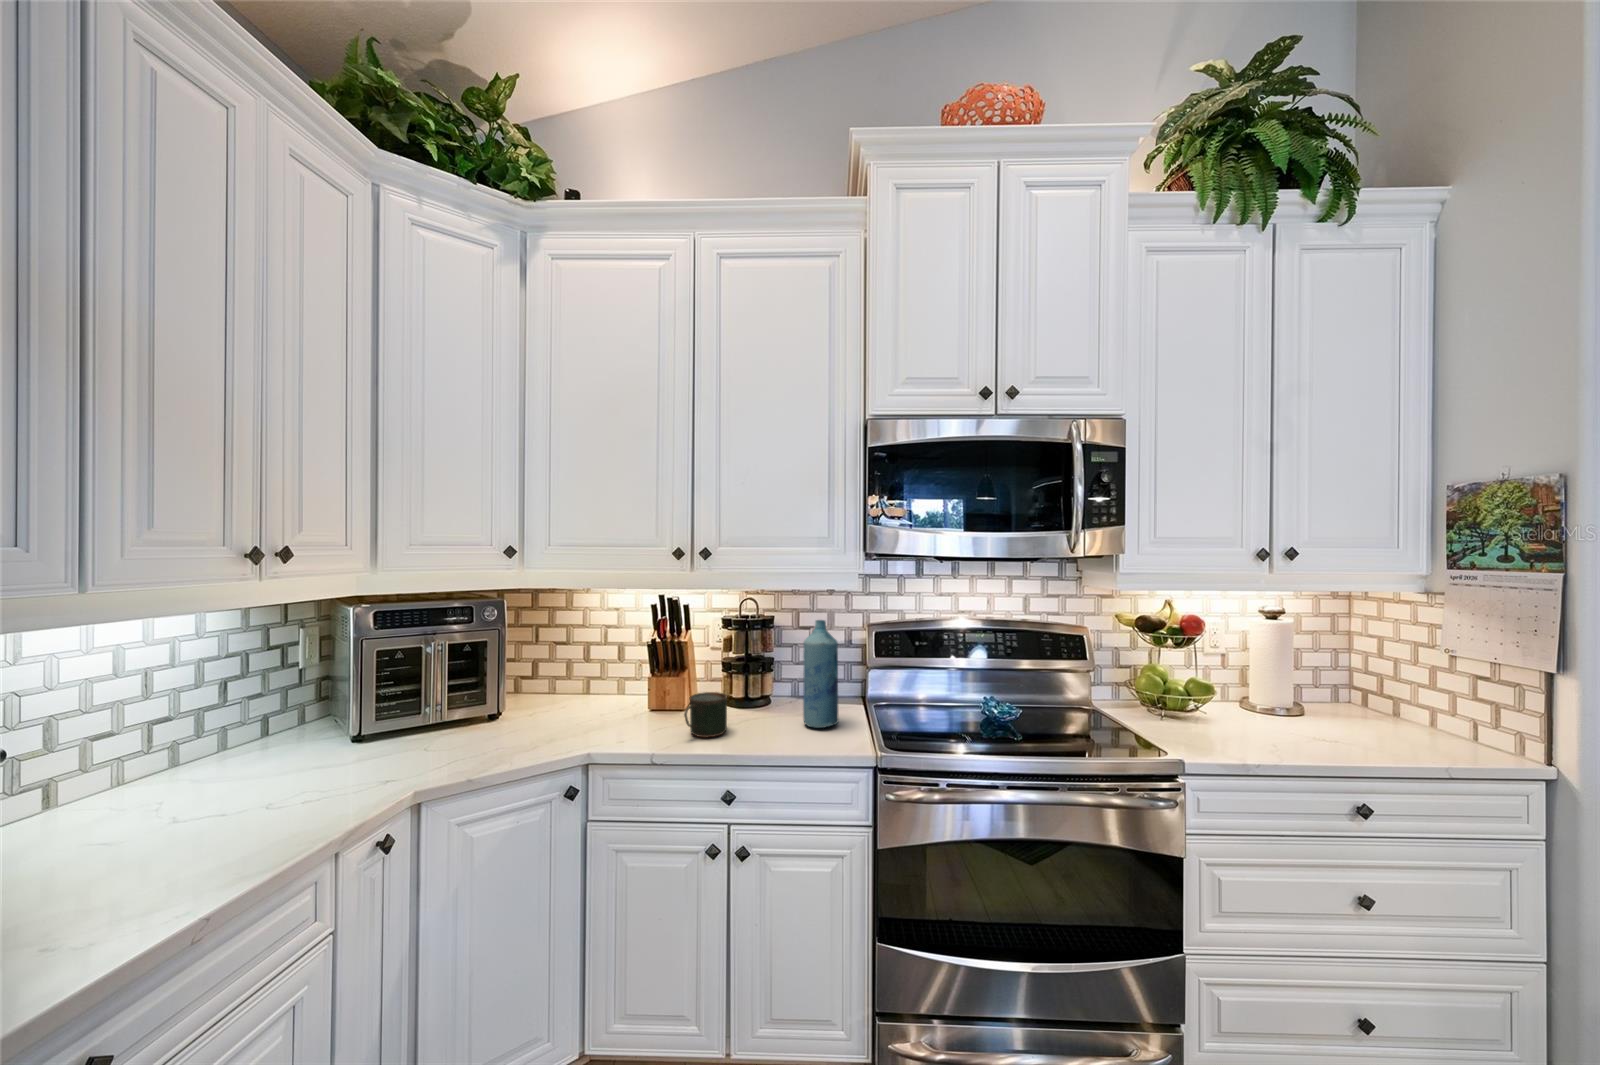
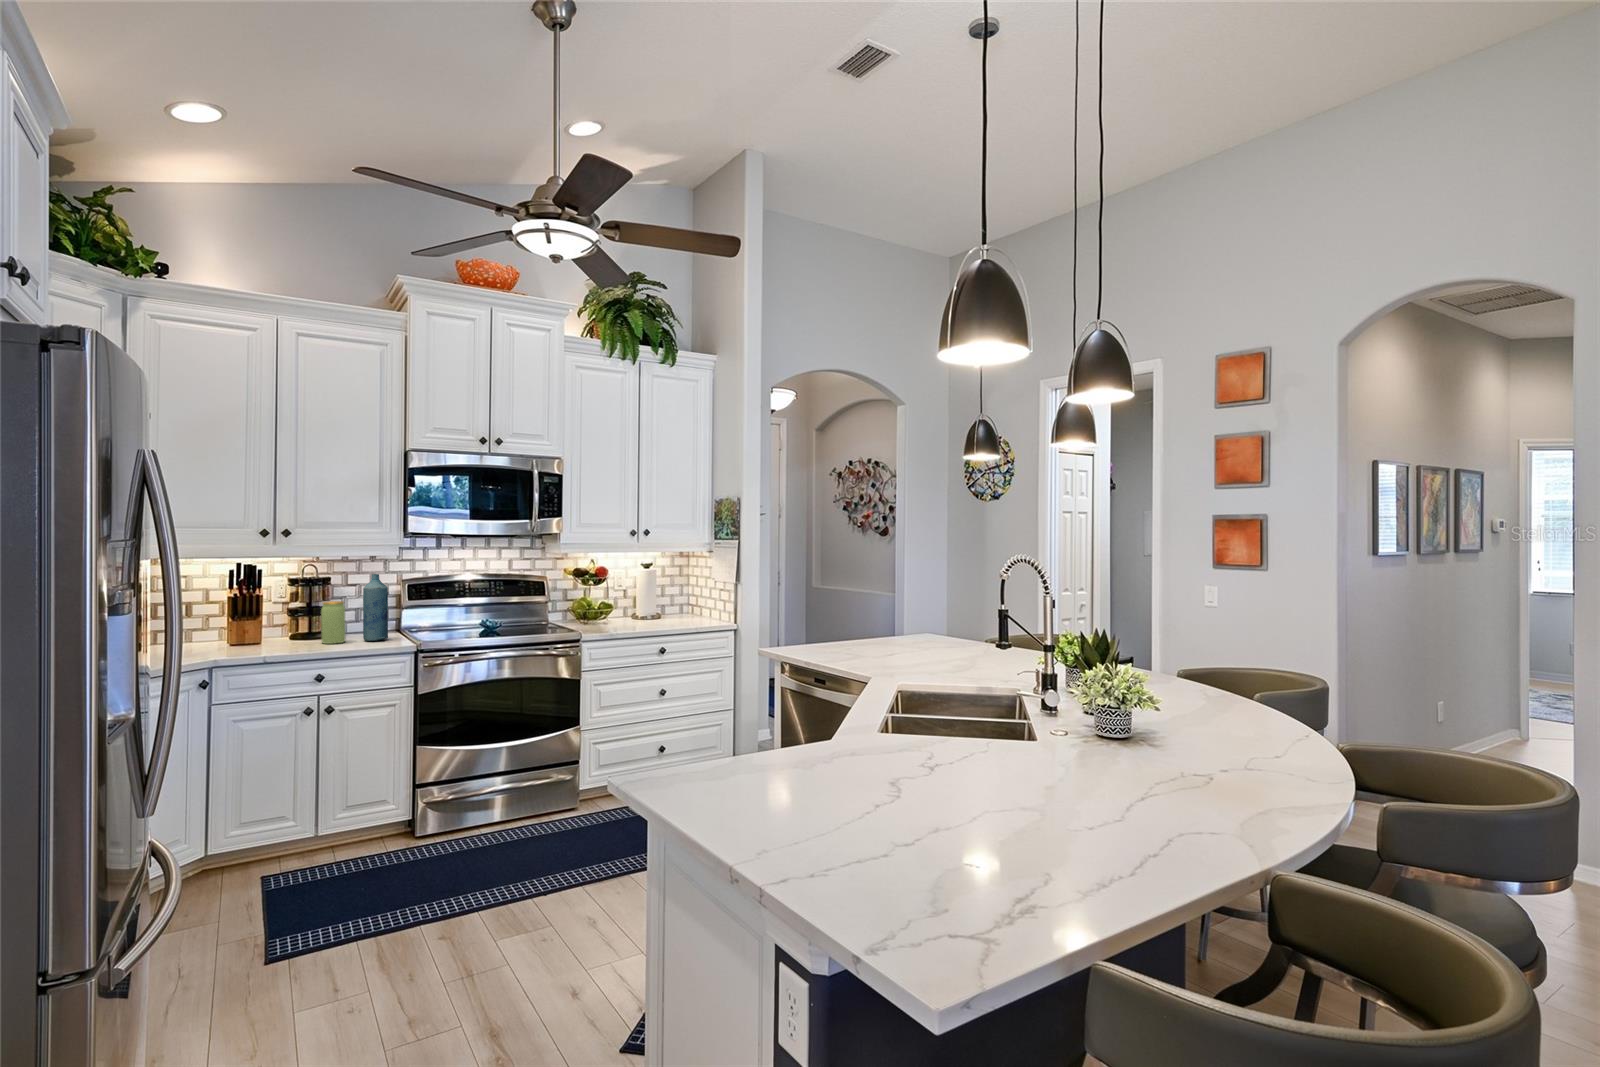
jar: none [747,658,779,727] -> present [321,601,345,644]
mug: present [684,692,727,737] -> none [284,623,312,649]

